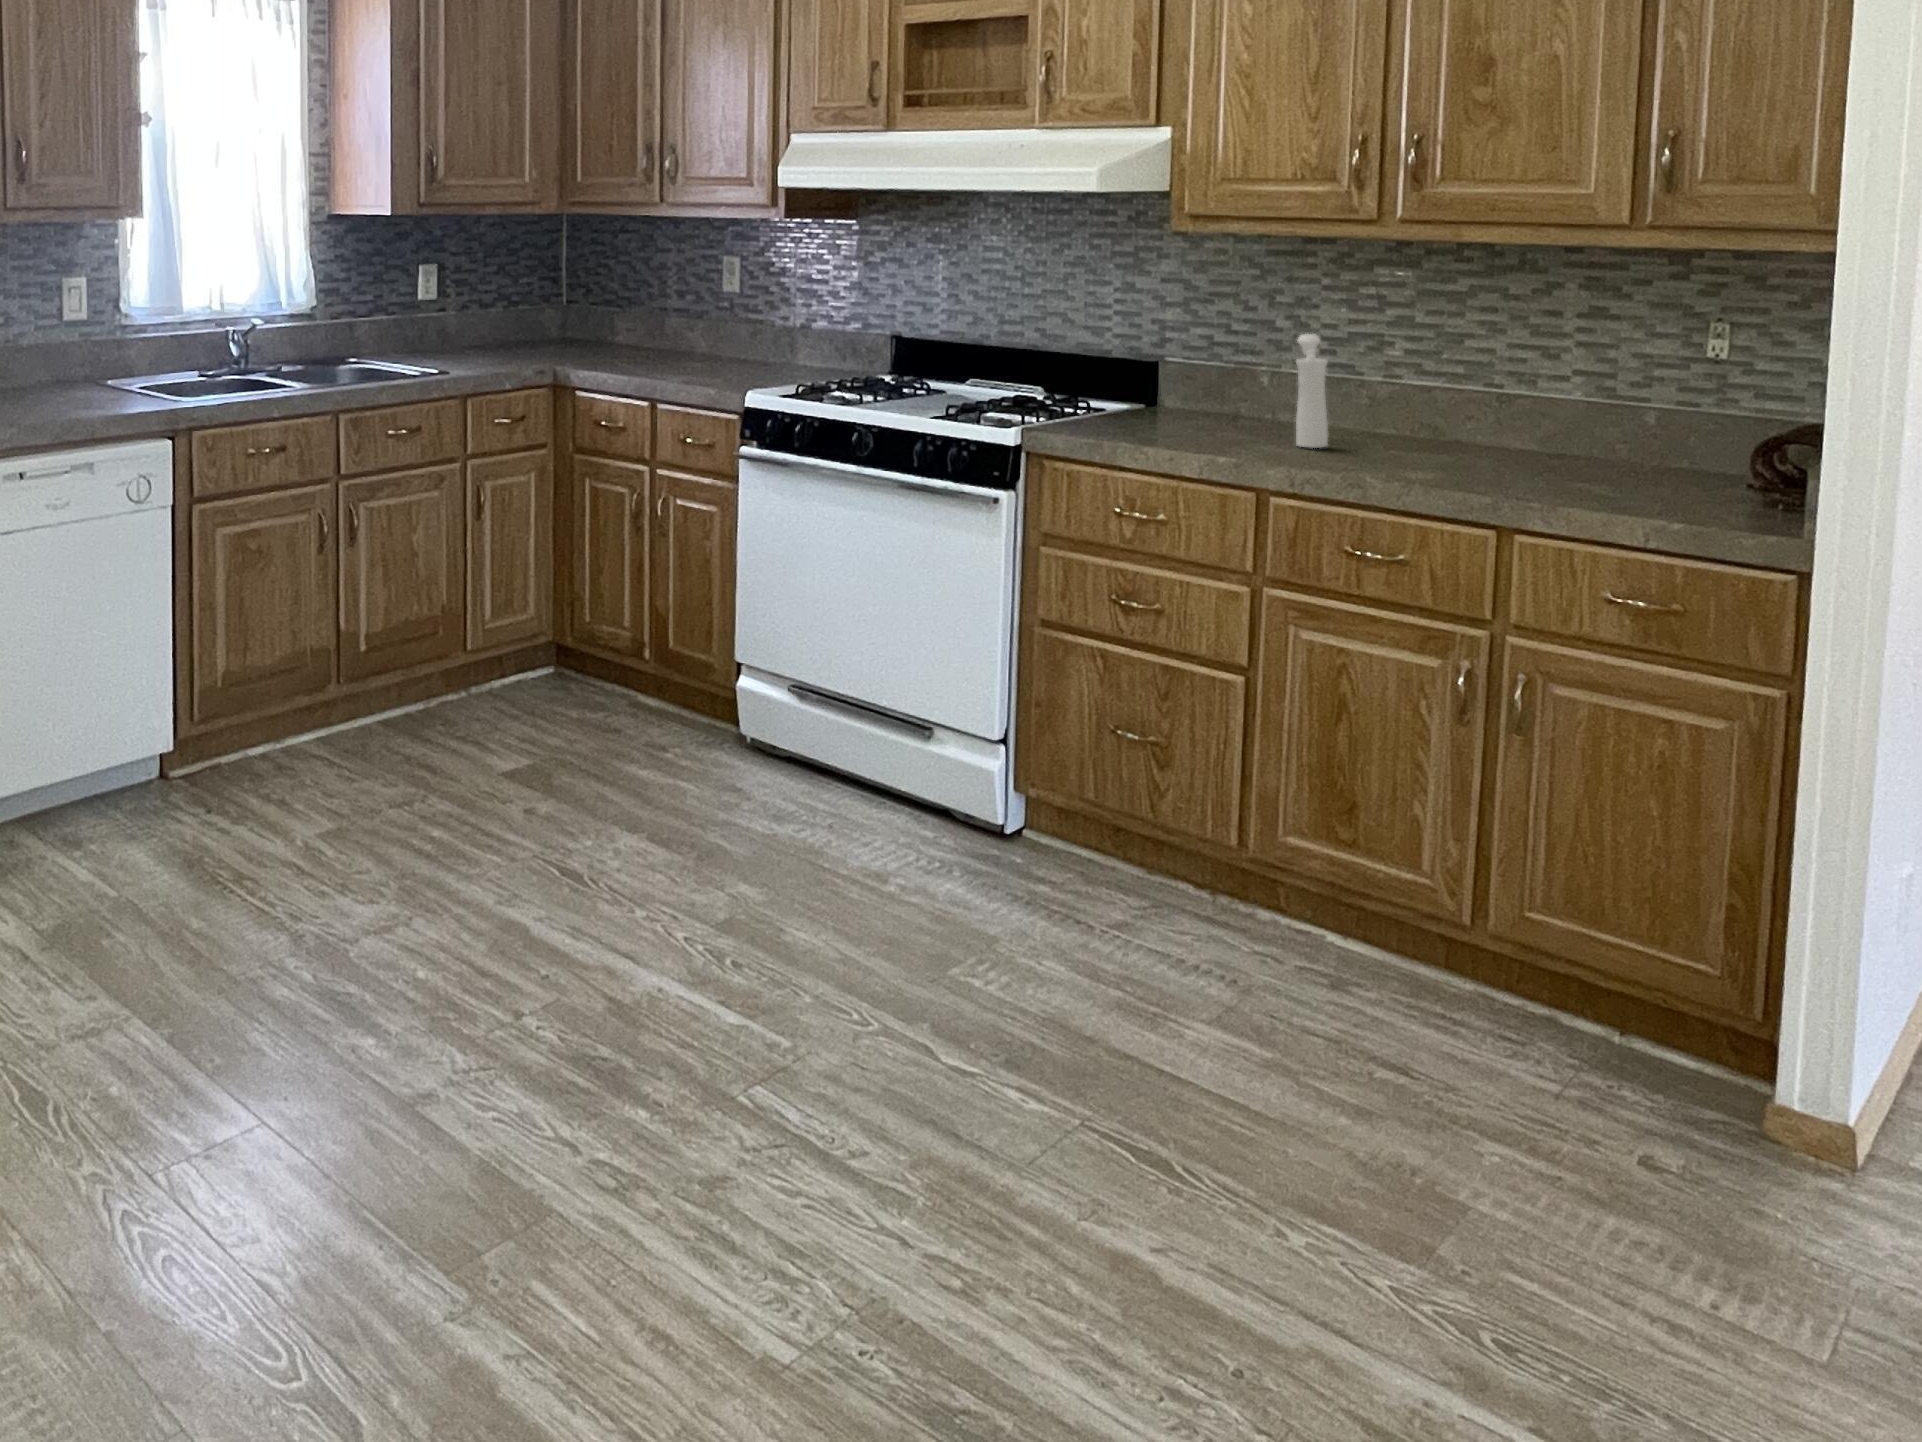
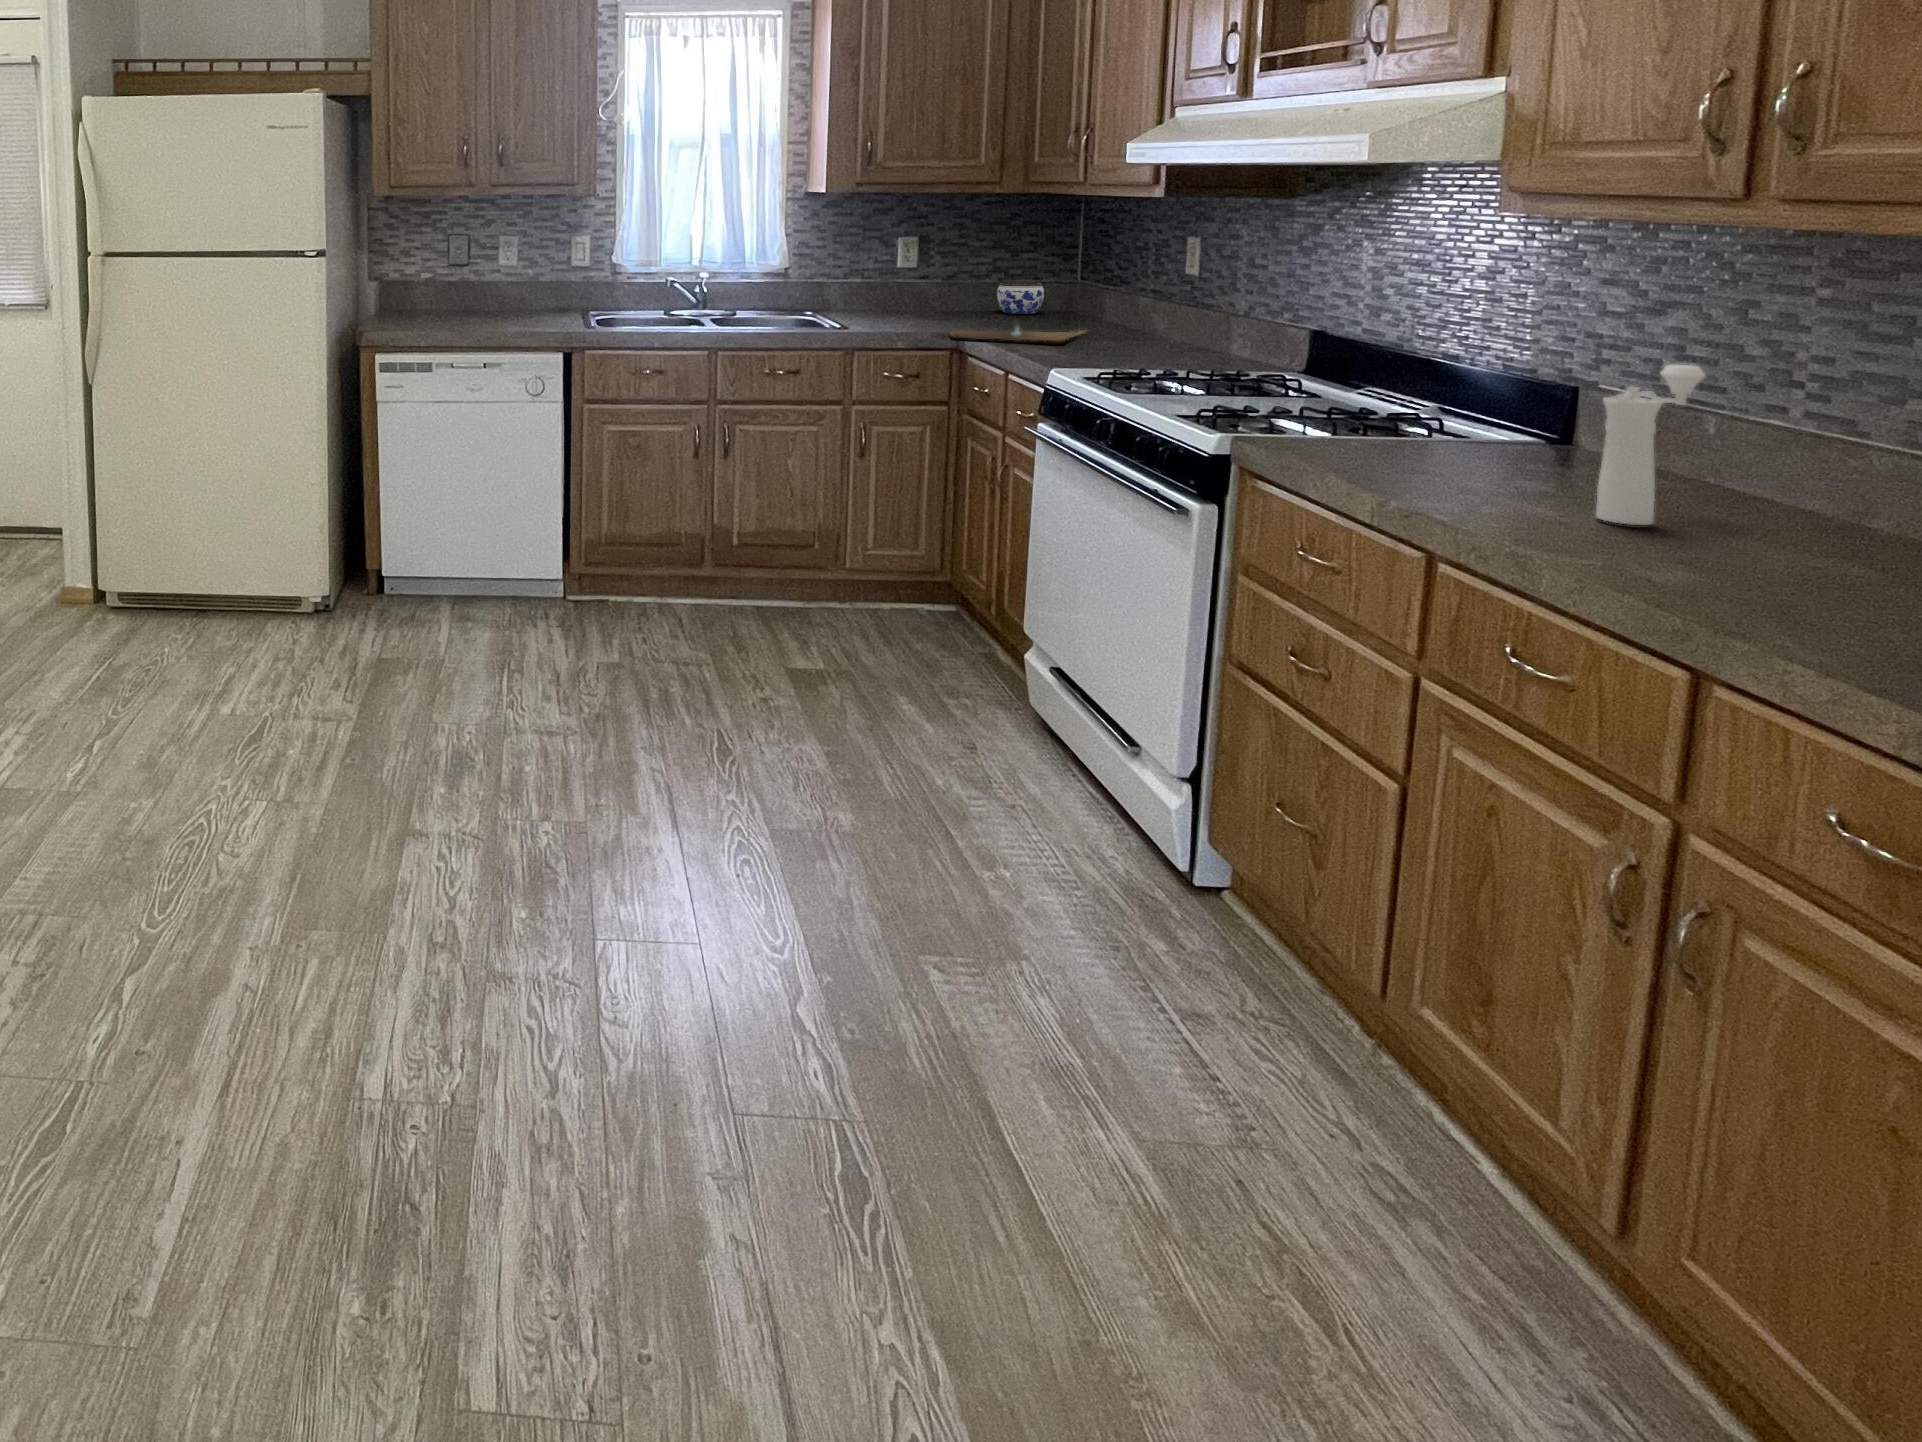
jar: none [522,312,567,347] -> present [997,281,1044,314]
cutting board: none [533,351,674,373] -> present [950,324,1085,341]

